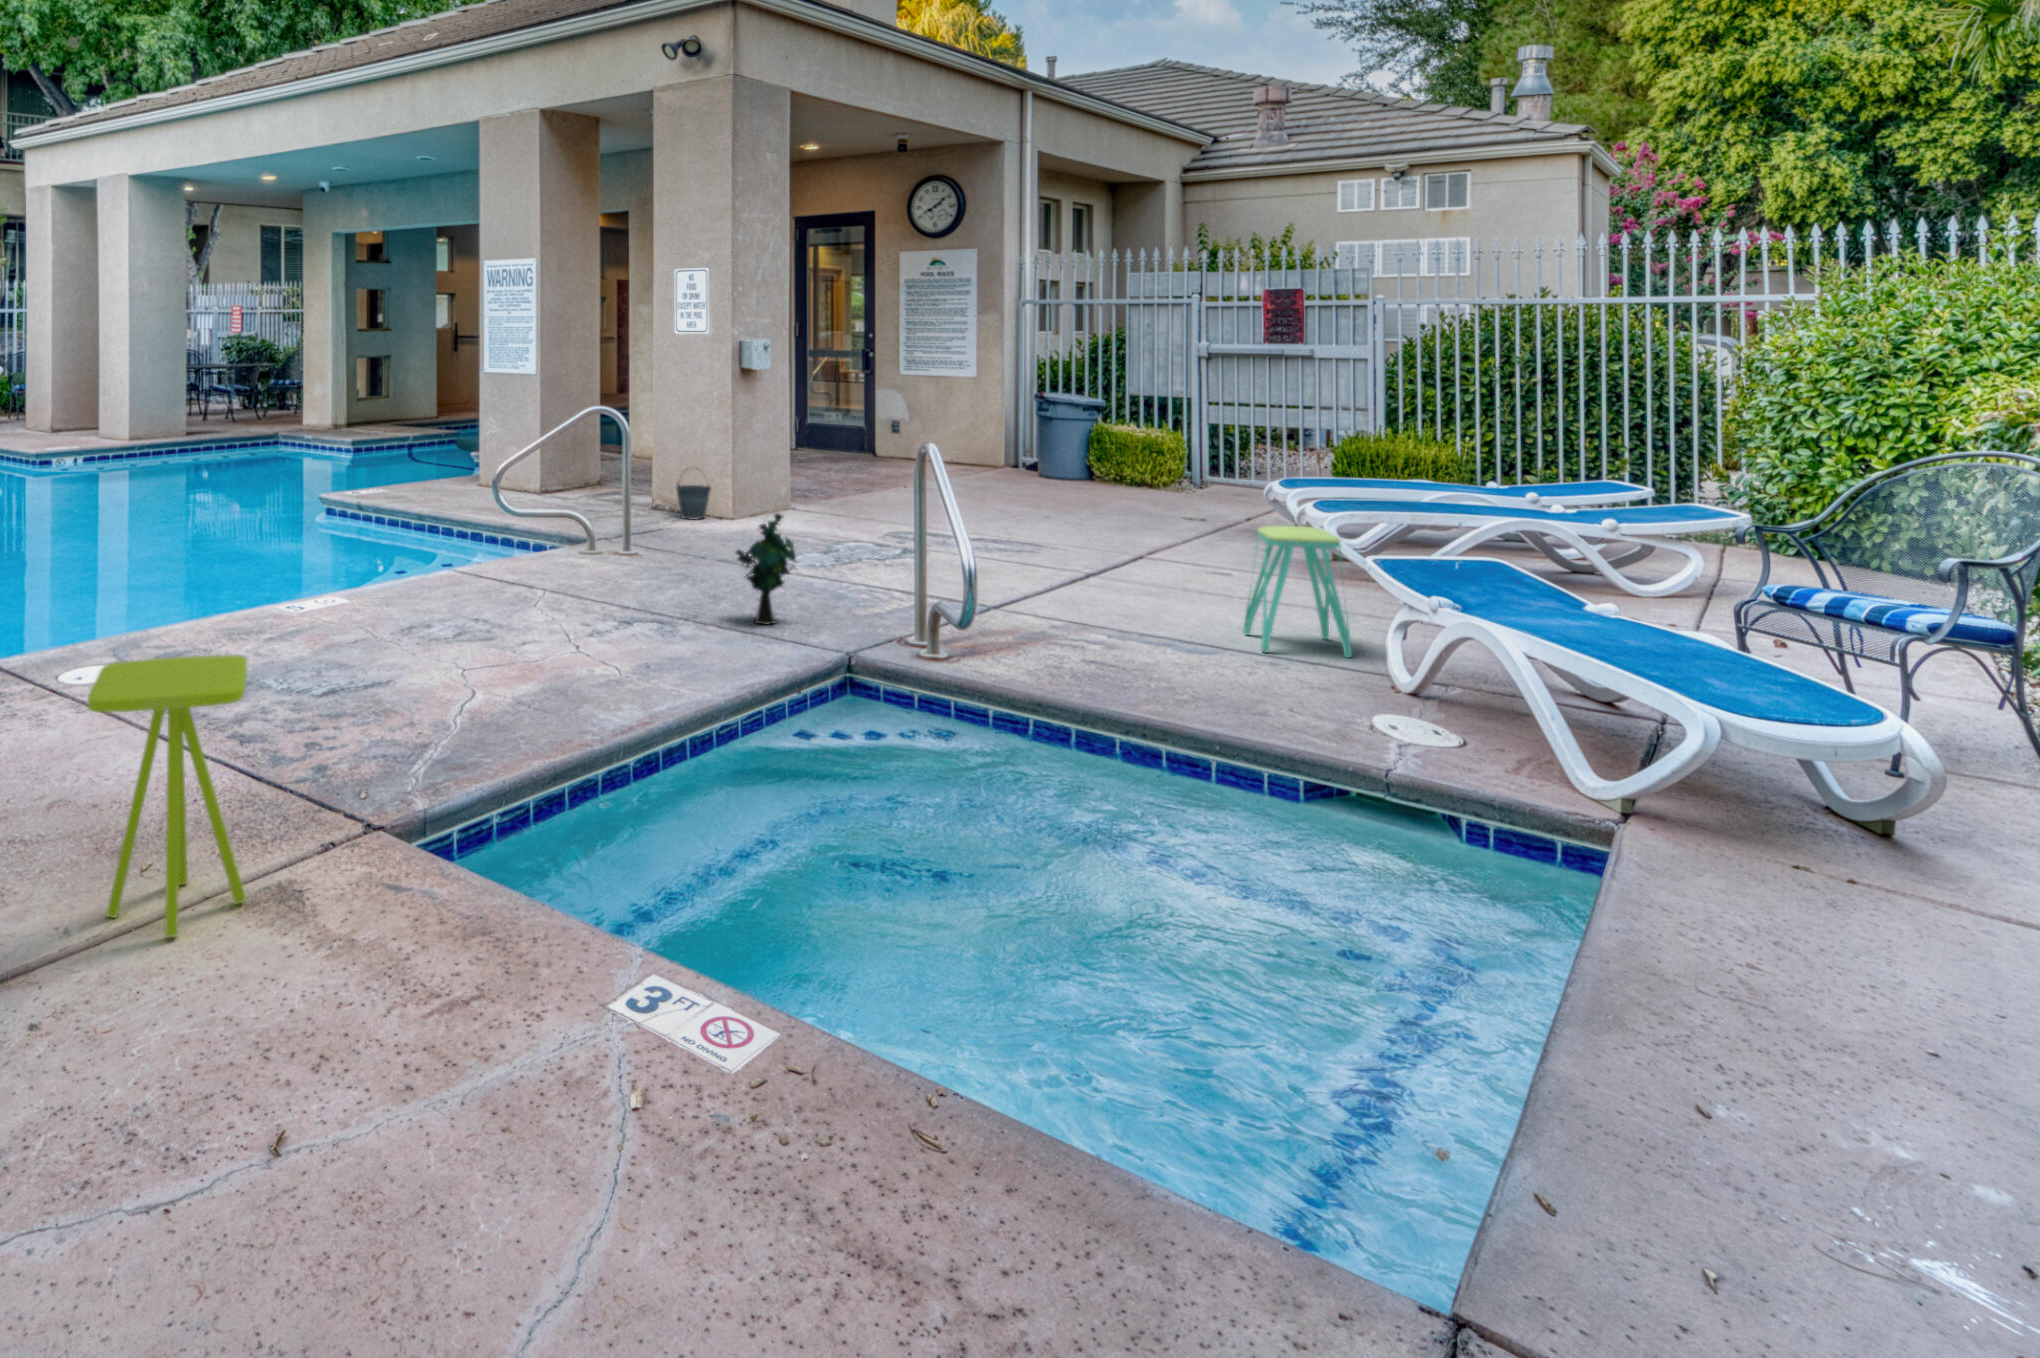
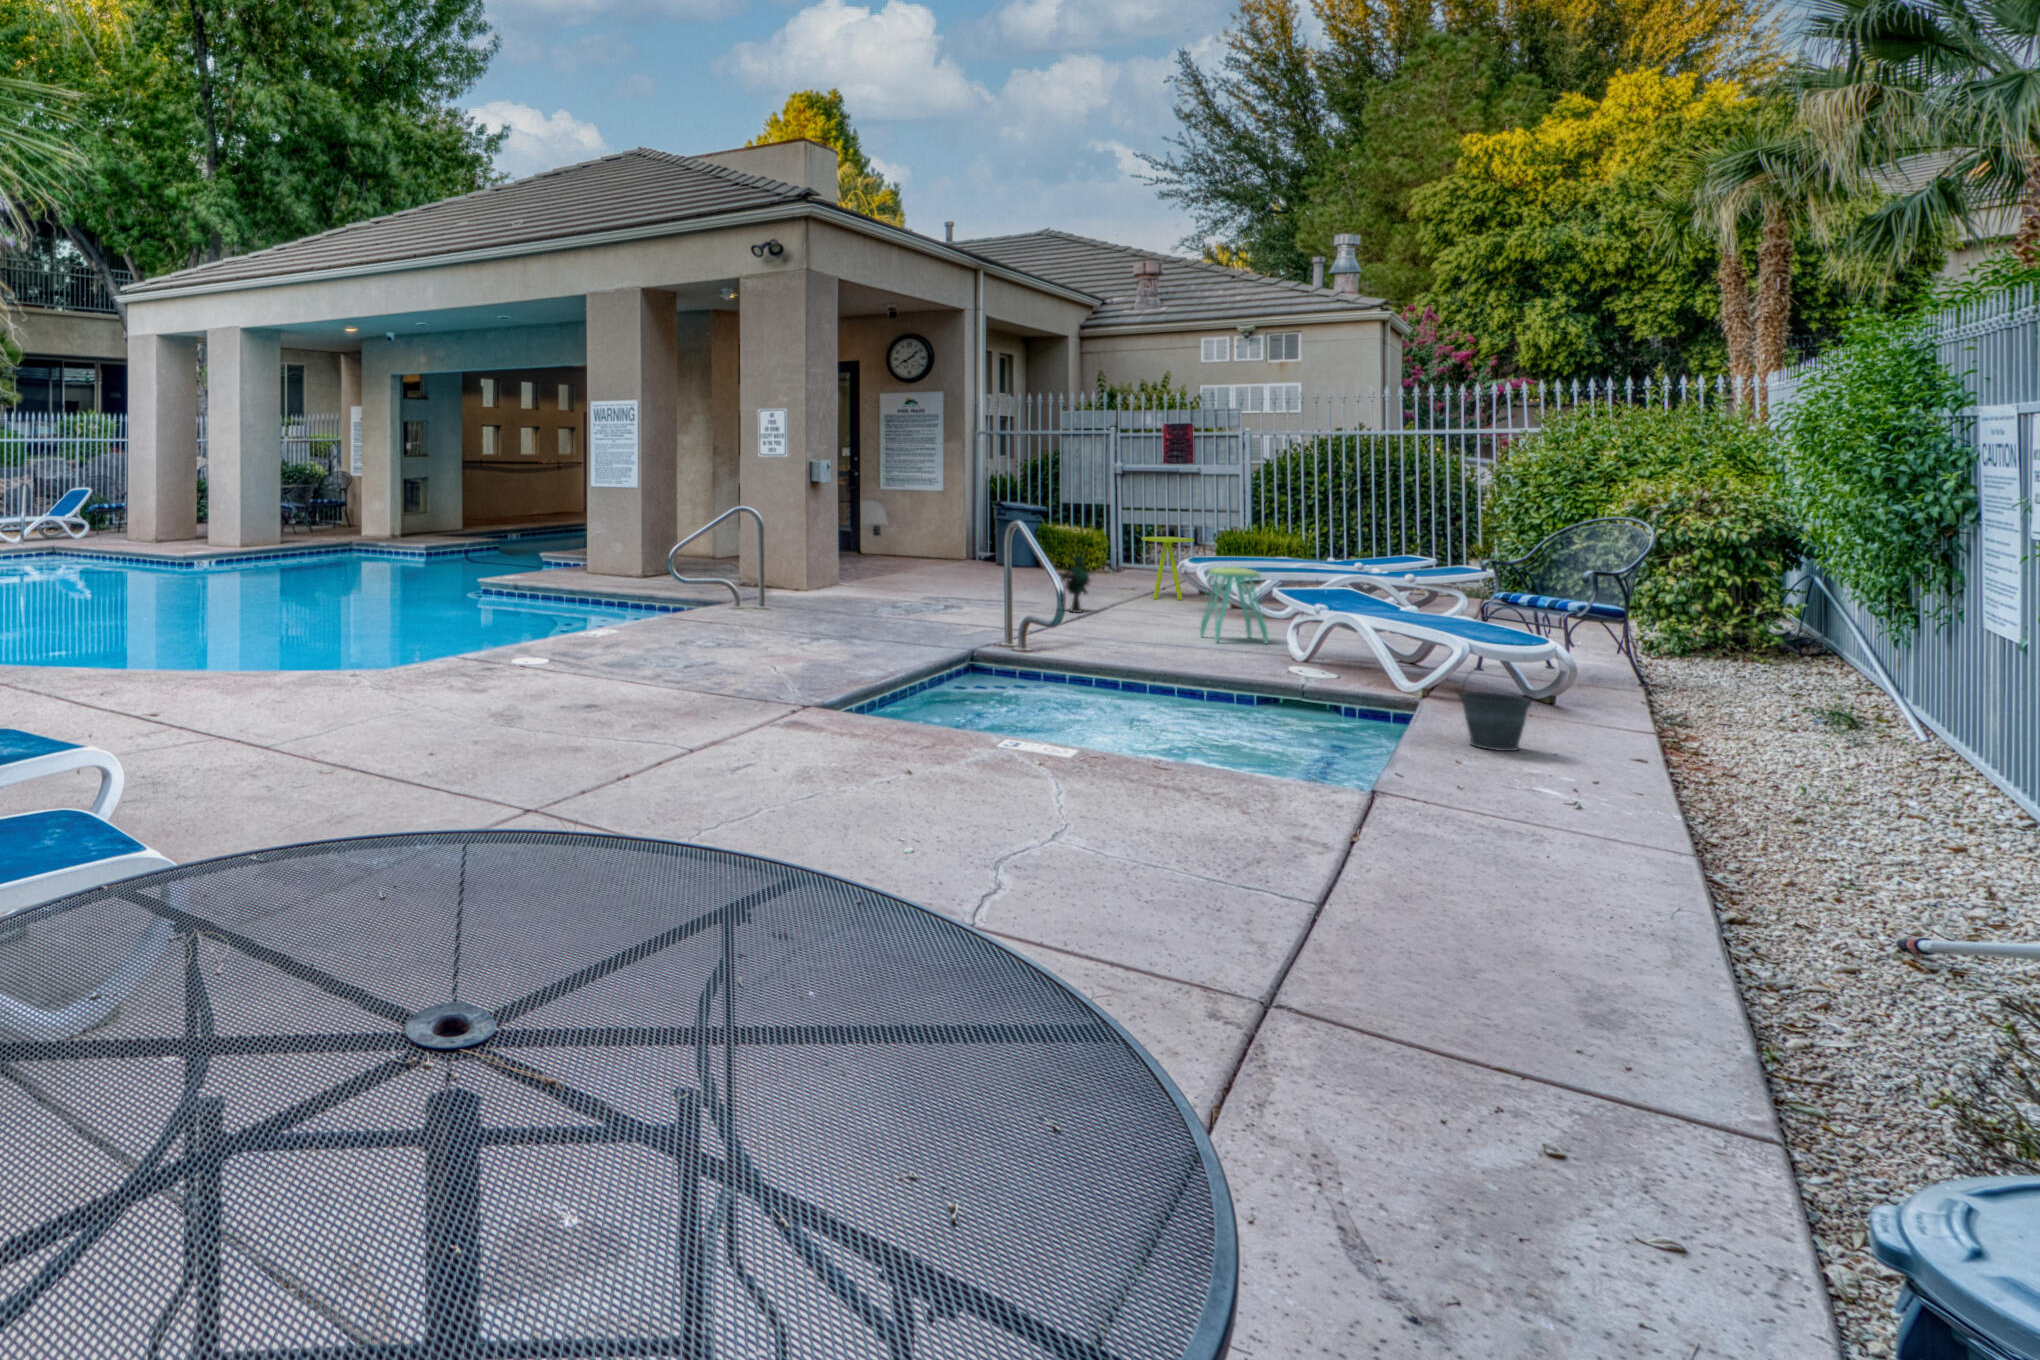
bucket: present [676,476,711,520] -> present [1456,668,1533,751]
decorative plant: present [736,514,797,625] -> present [1059,552,1092,613]
side table: present [88,655,247,938] -> present [1142,537,1194,600]

